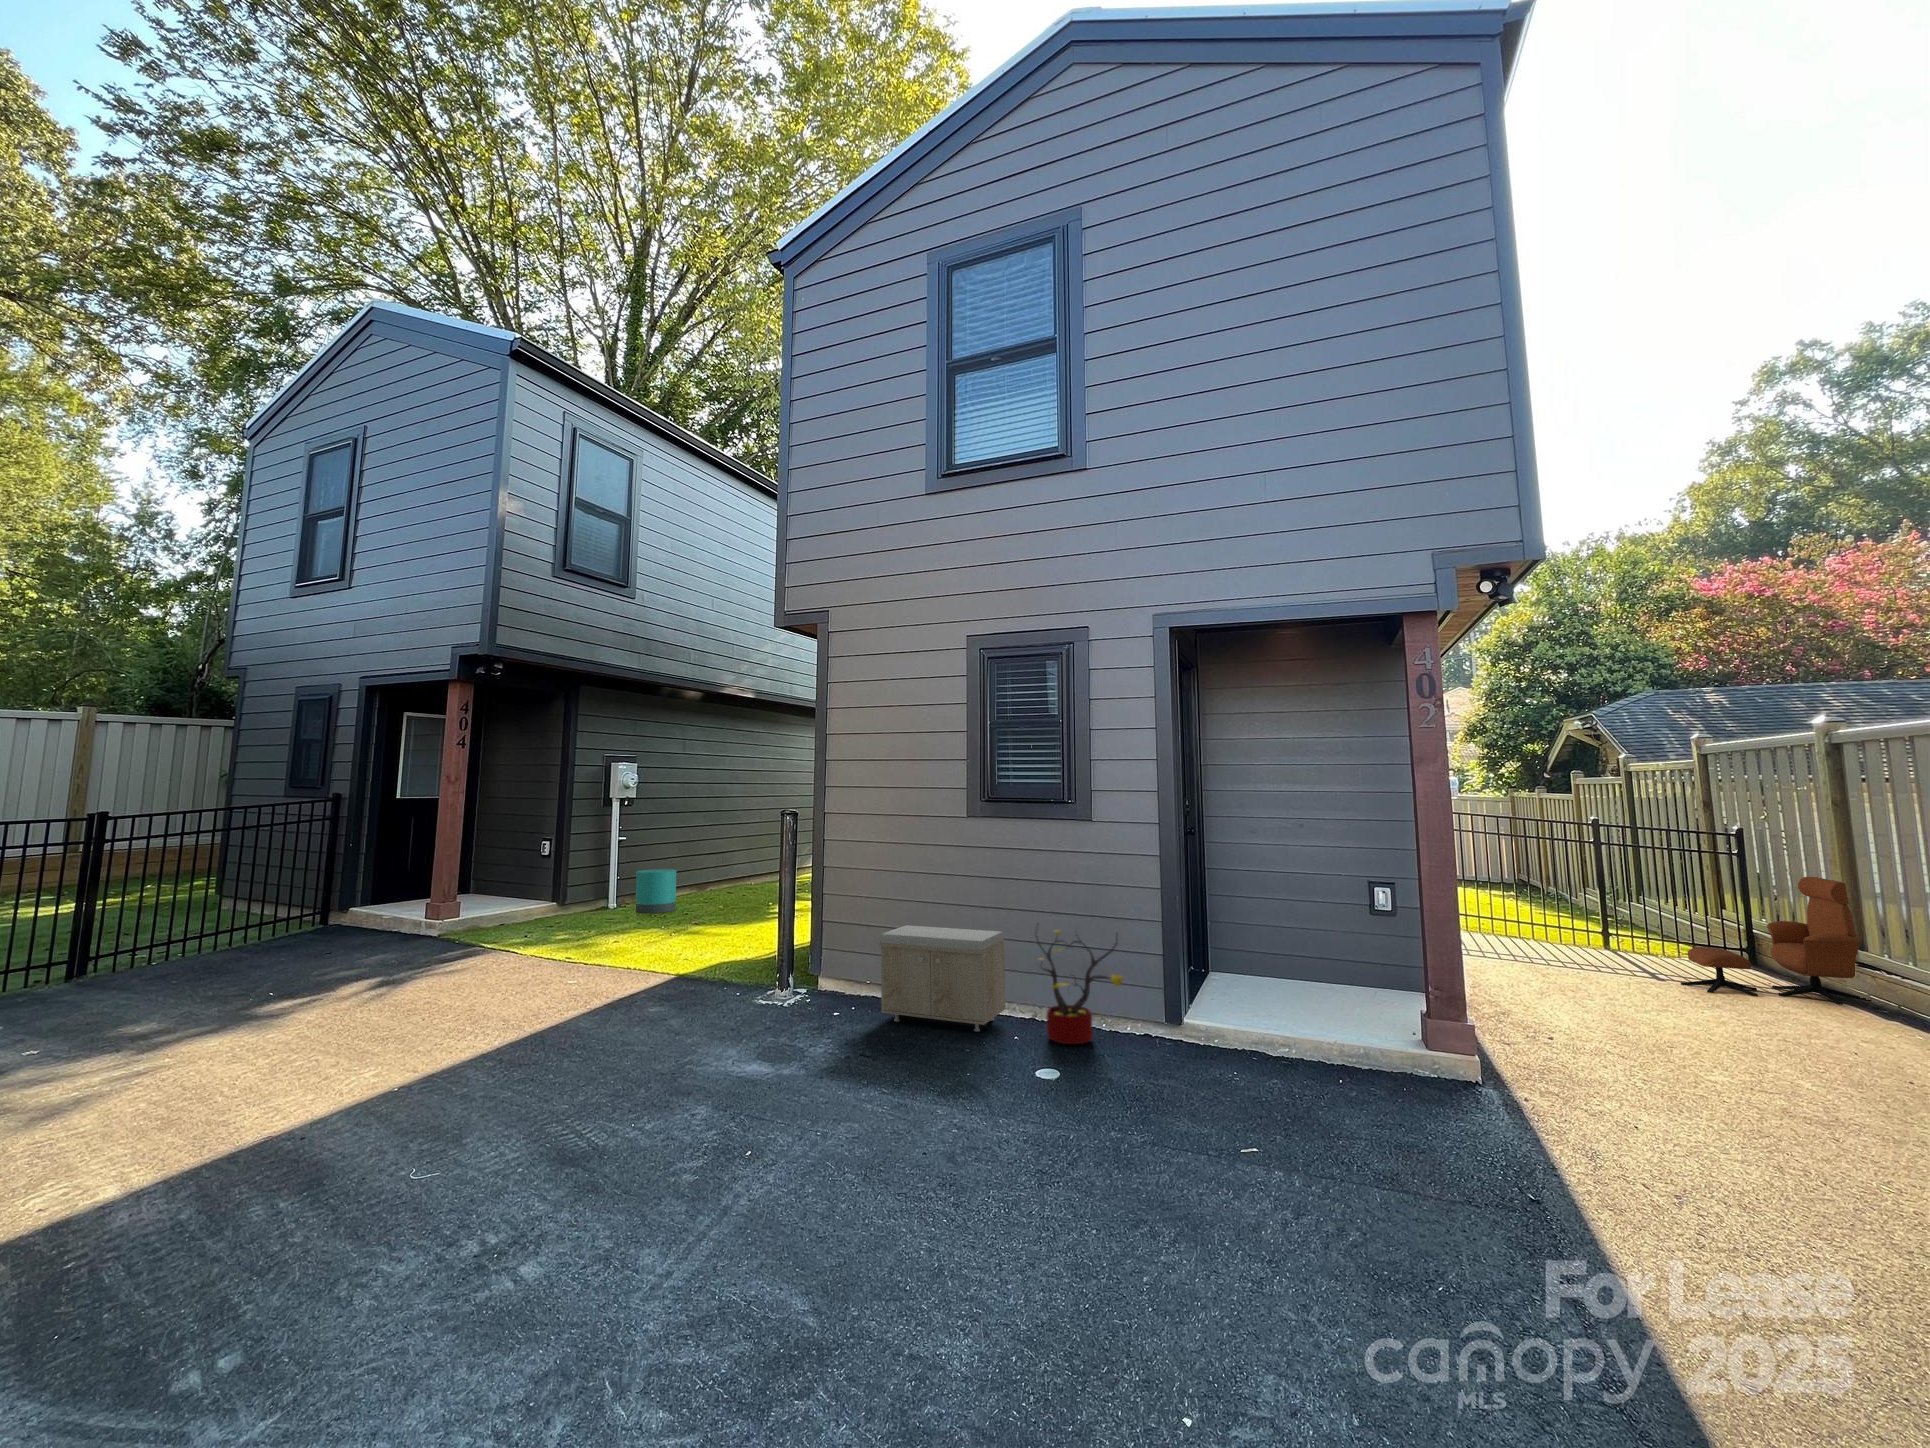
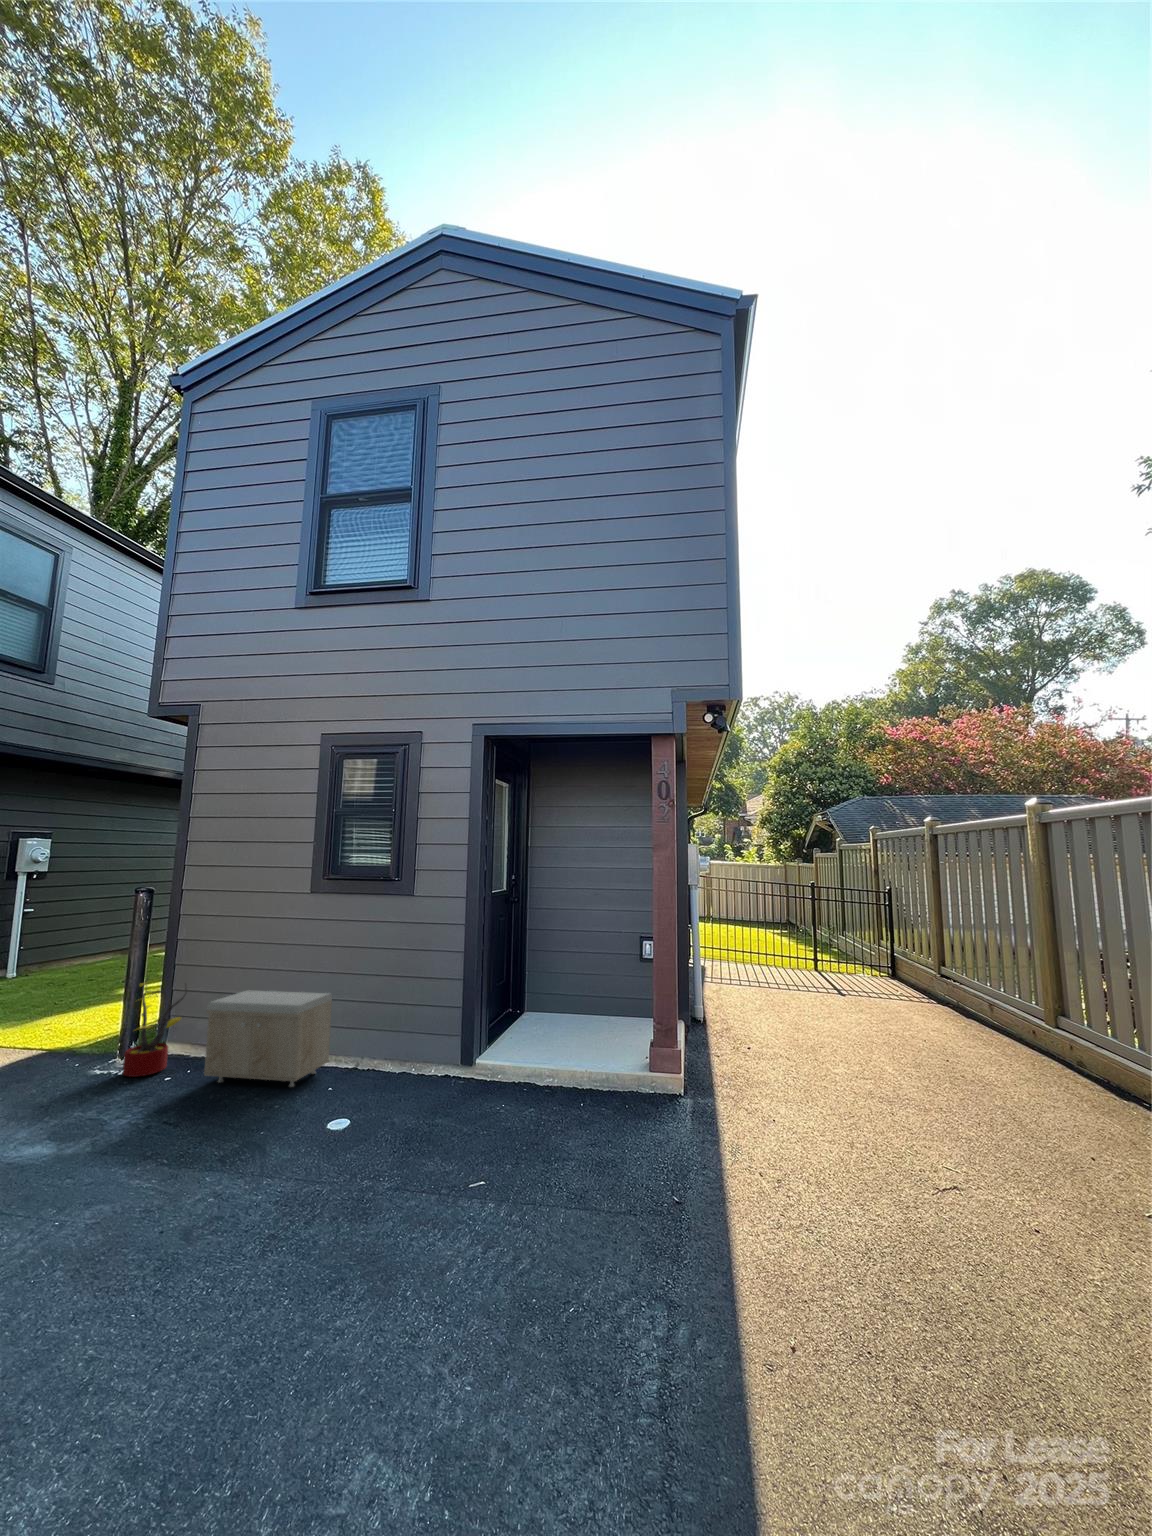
trash can: present [635,869,676,913] -> none [47,934,97,977]
lounge chair: present [1681,877,1872,1005] -> none [842,925,943,1010]
decorative plant: present [1037,930,1123,1044] -> present [123,982,186,1077]

